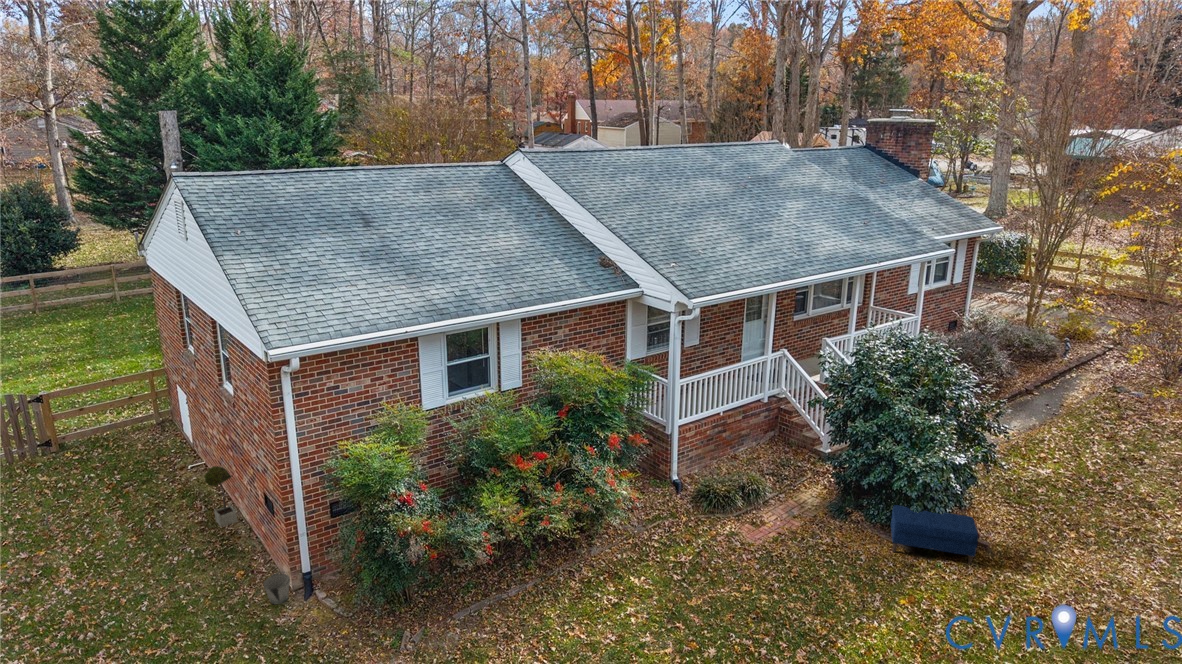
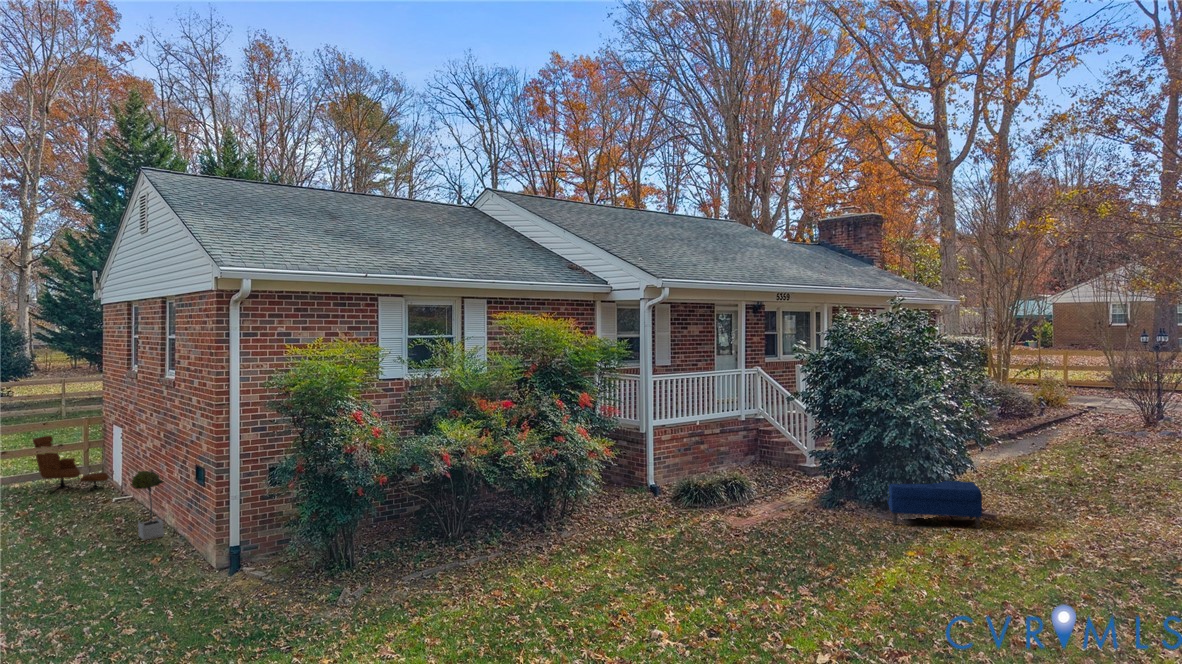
lounge chair: none [104,383,177,439] -> present [33,436,109,493]
bucket: present [264,572,290,604] -> none [185,547,217,583]

